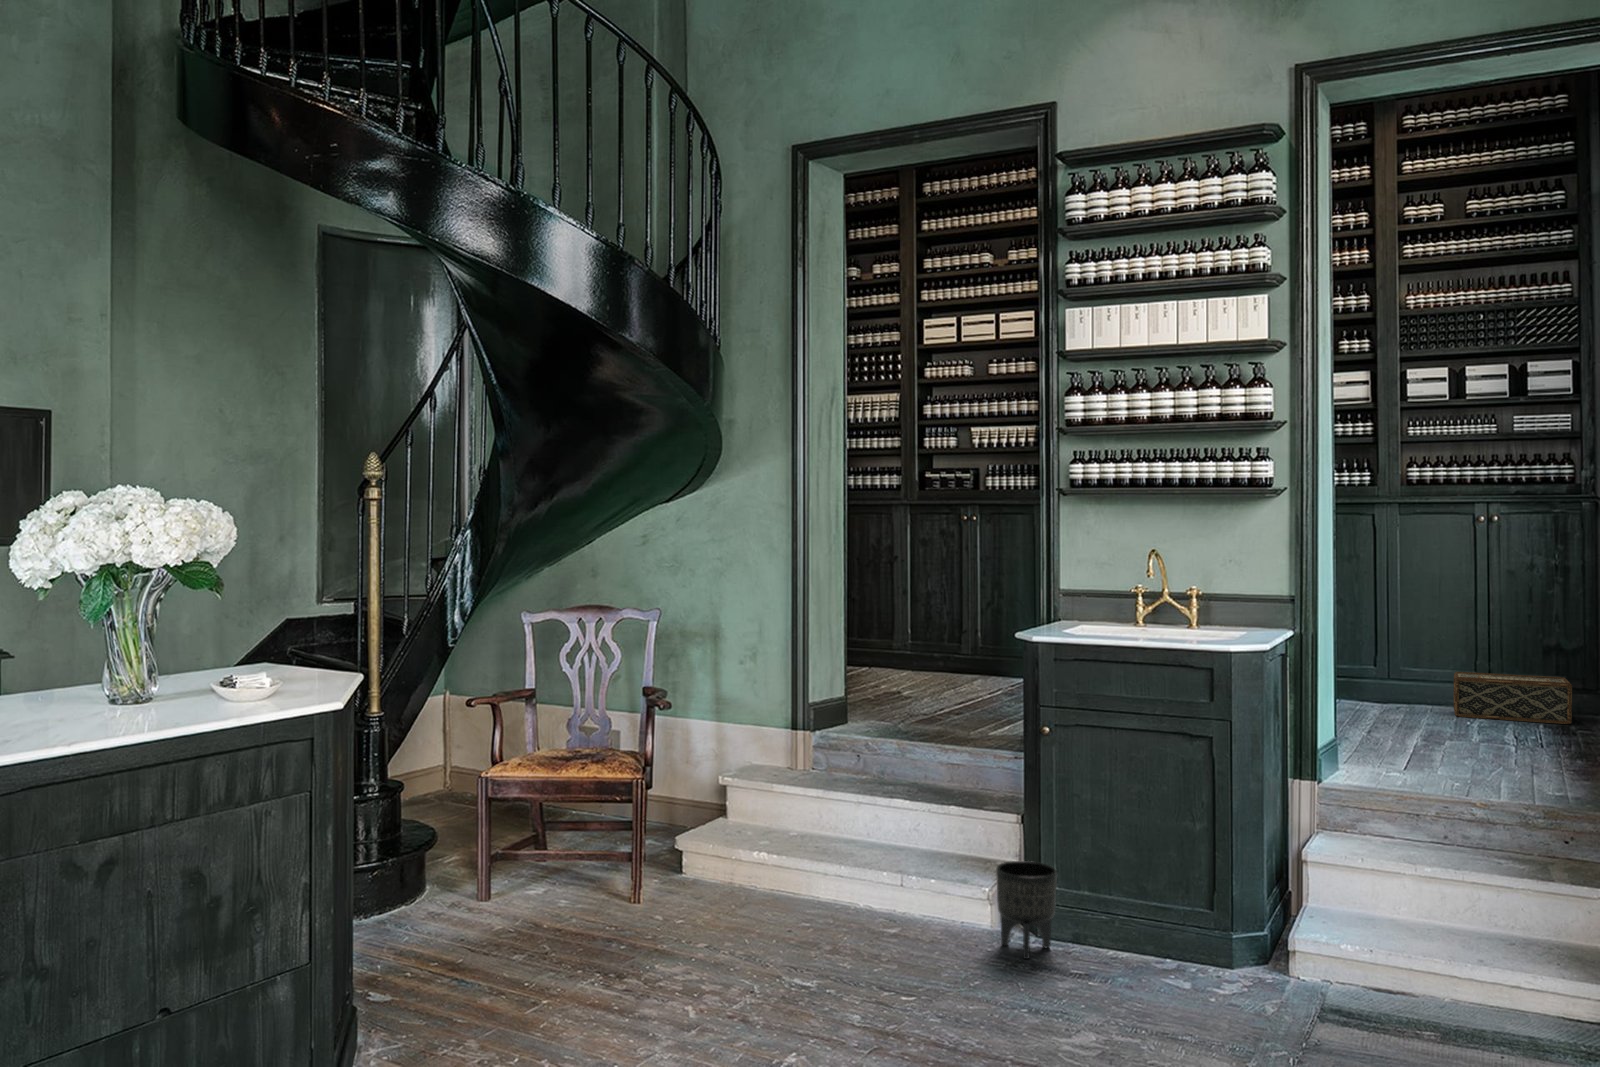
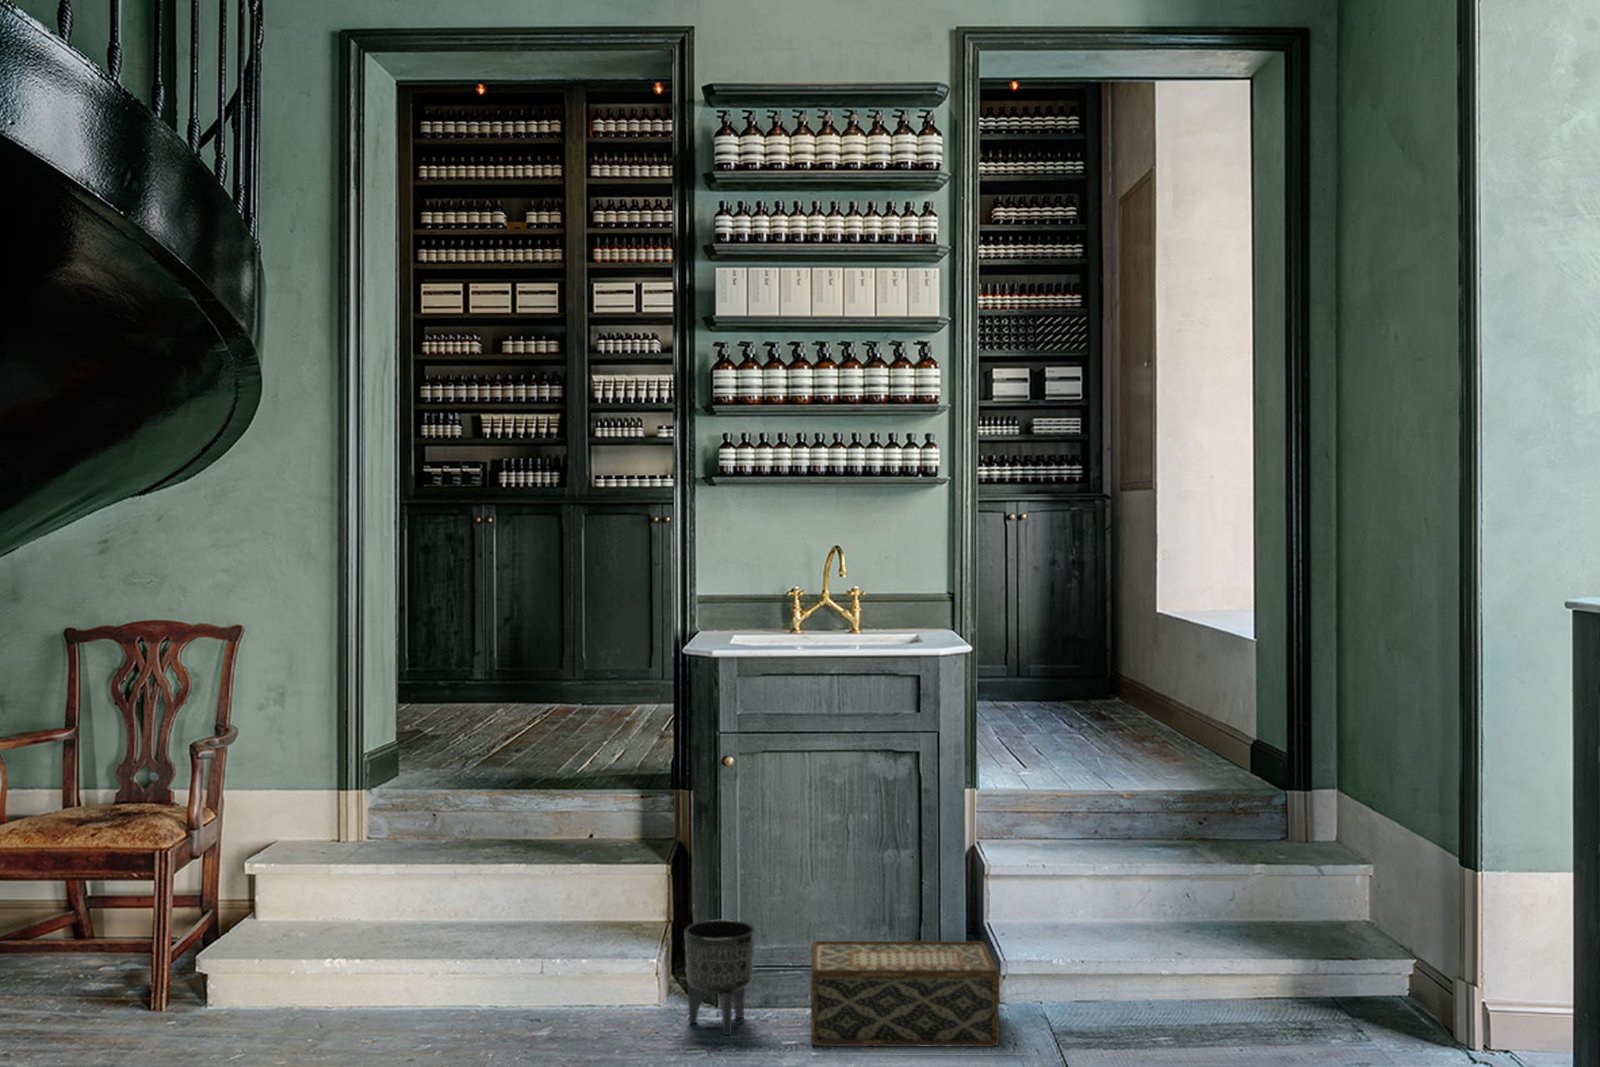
woven basket: present [1454,672,1572,724] -> present [811,941,999,1047]

